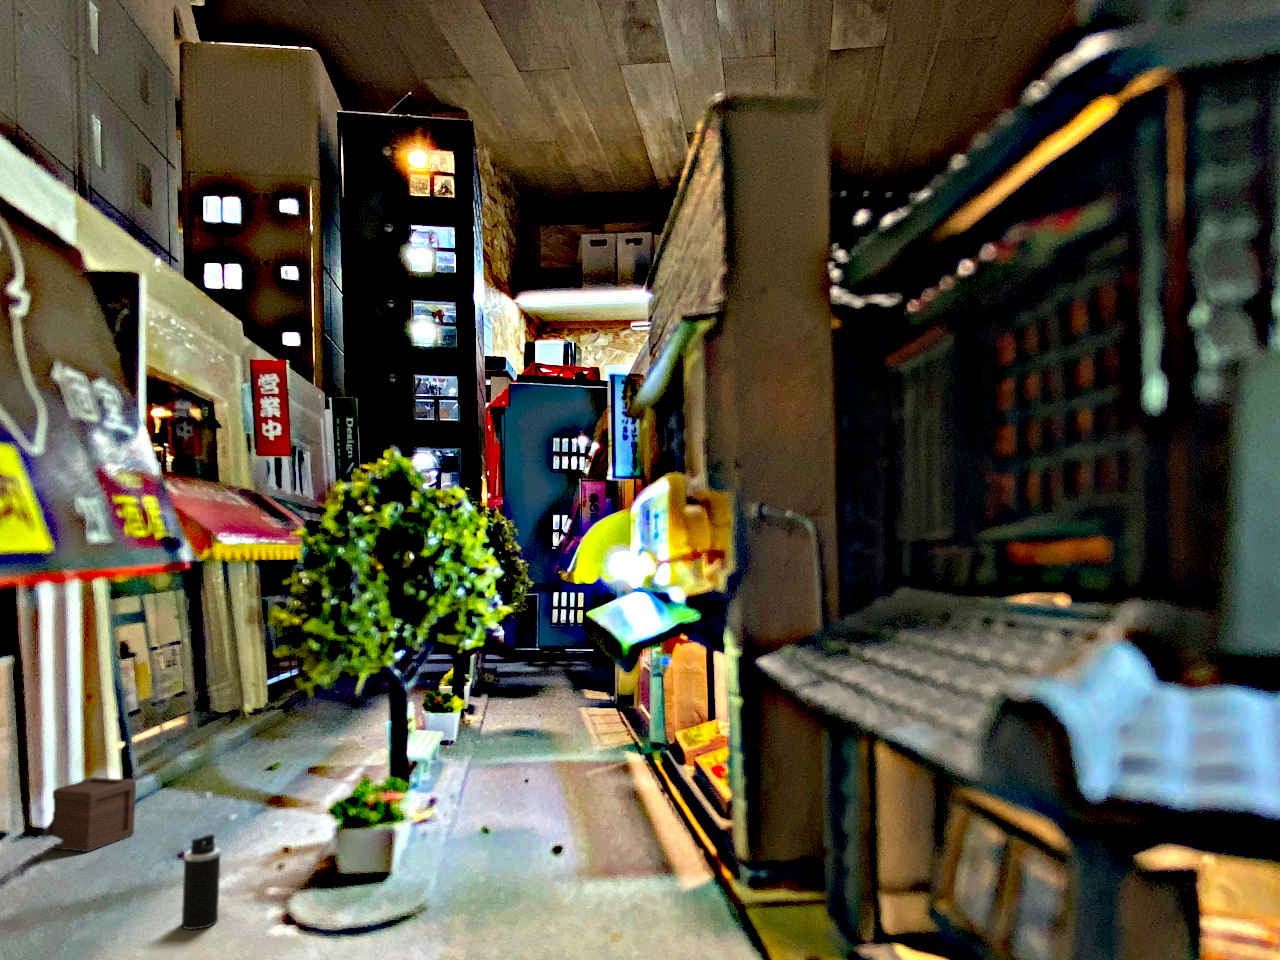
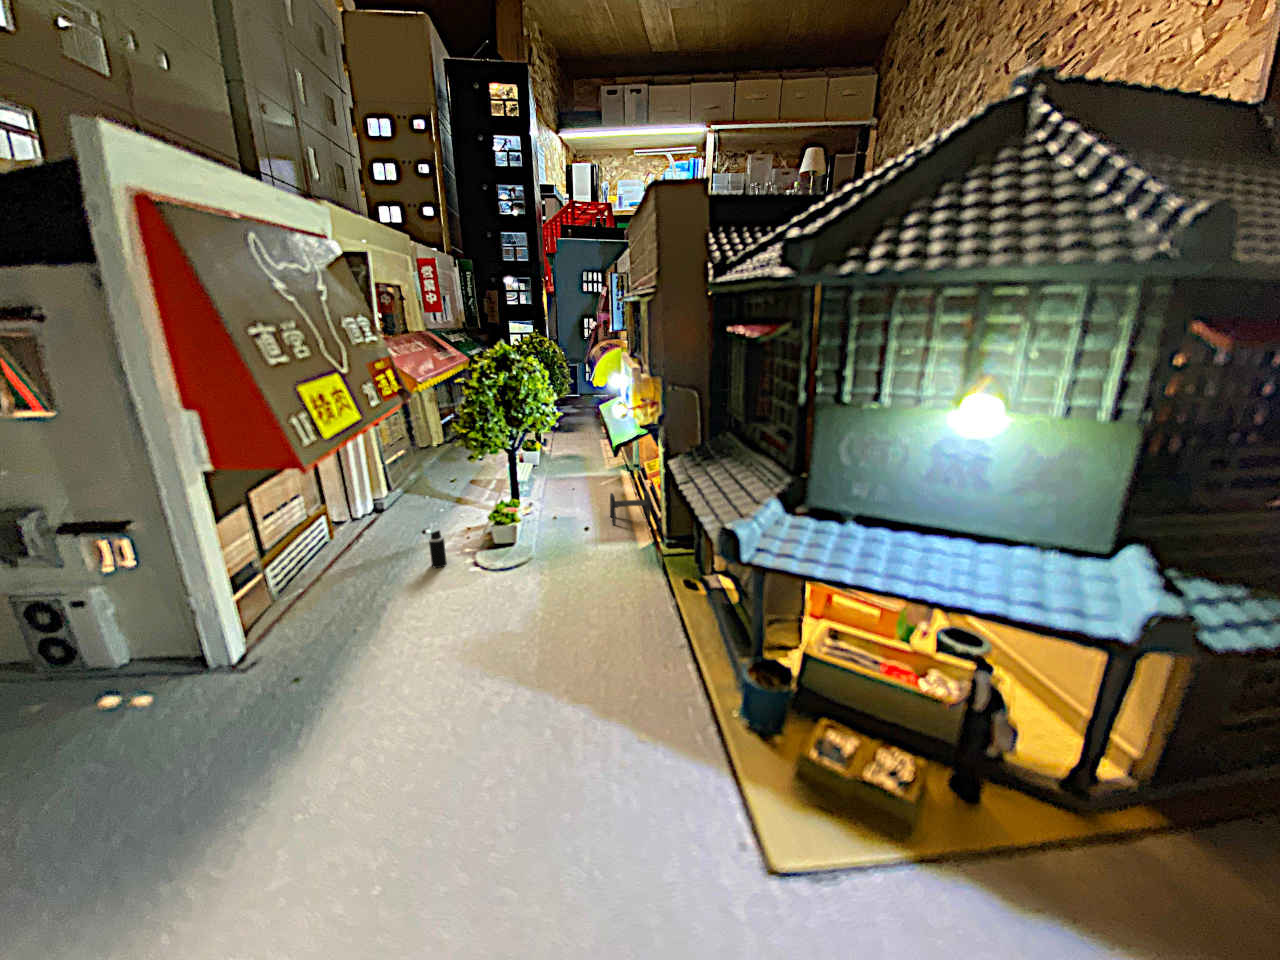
bench: none [597,765,687,840] -> present [610,491,651,525]
wooden crate: present [43,777,136,852] -> none [355,494,398,528]

